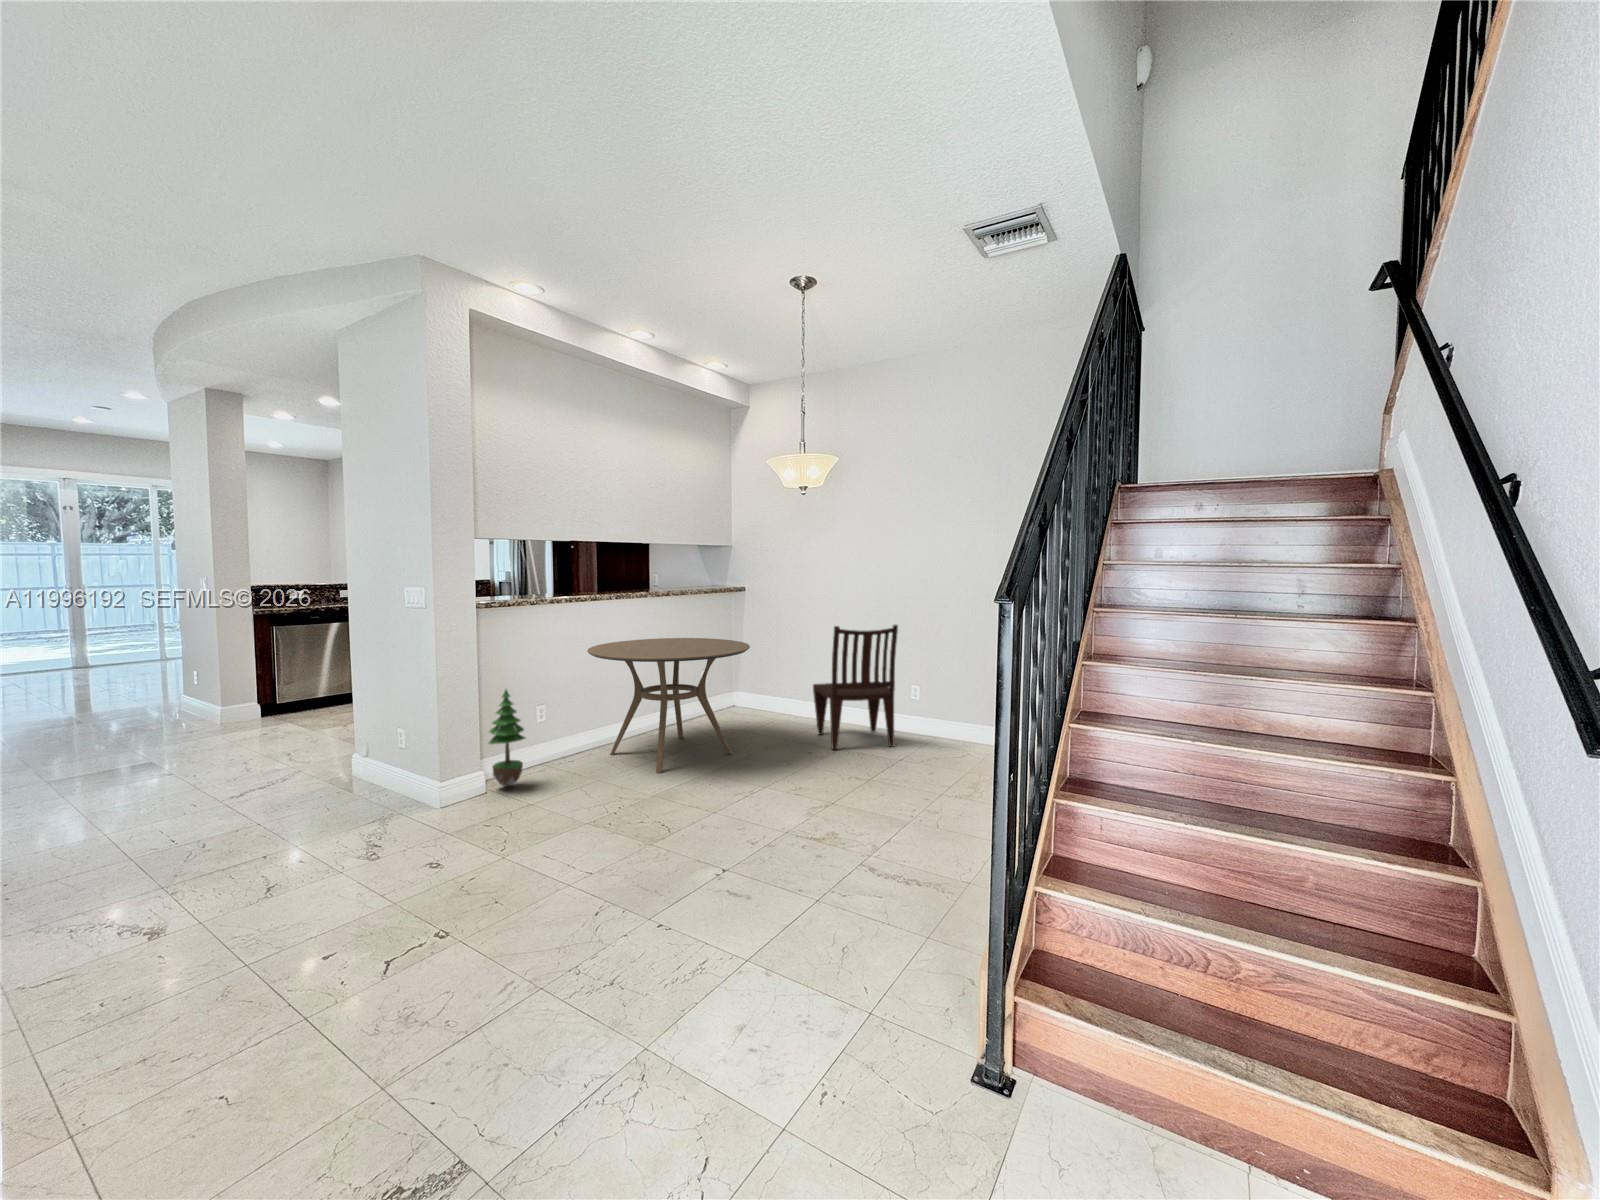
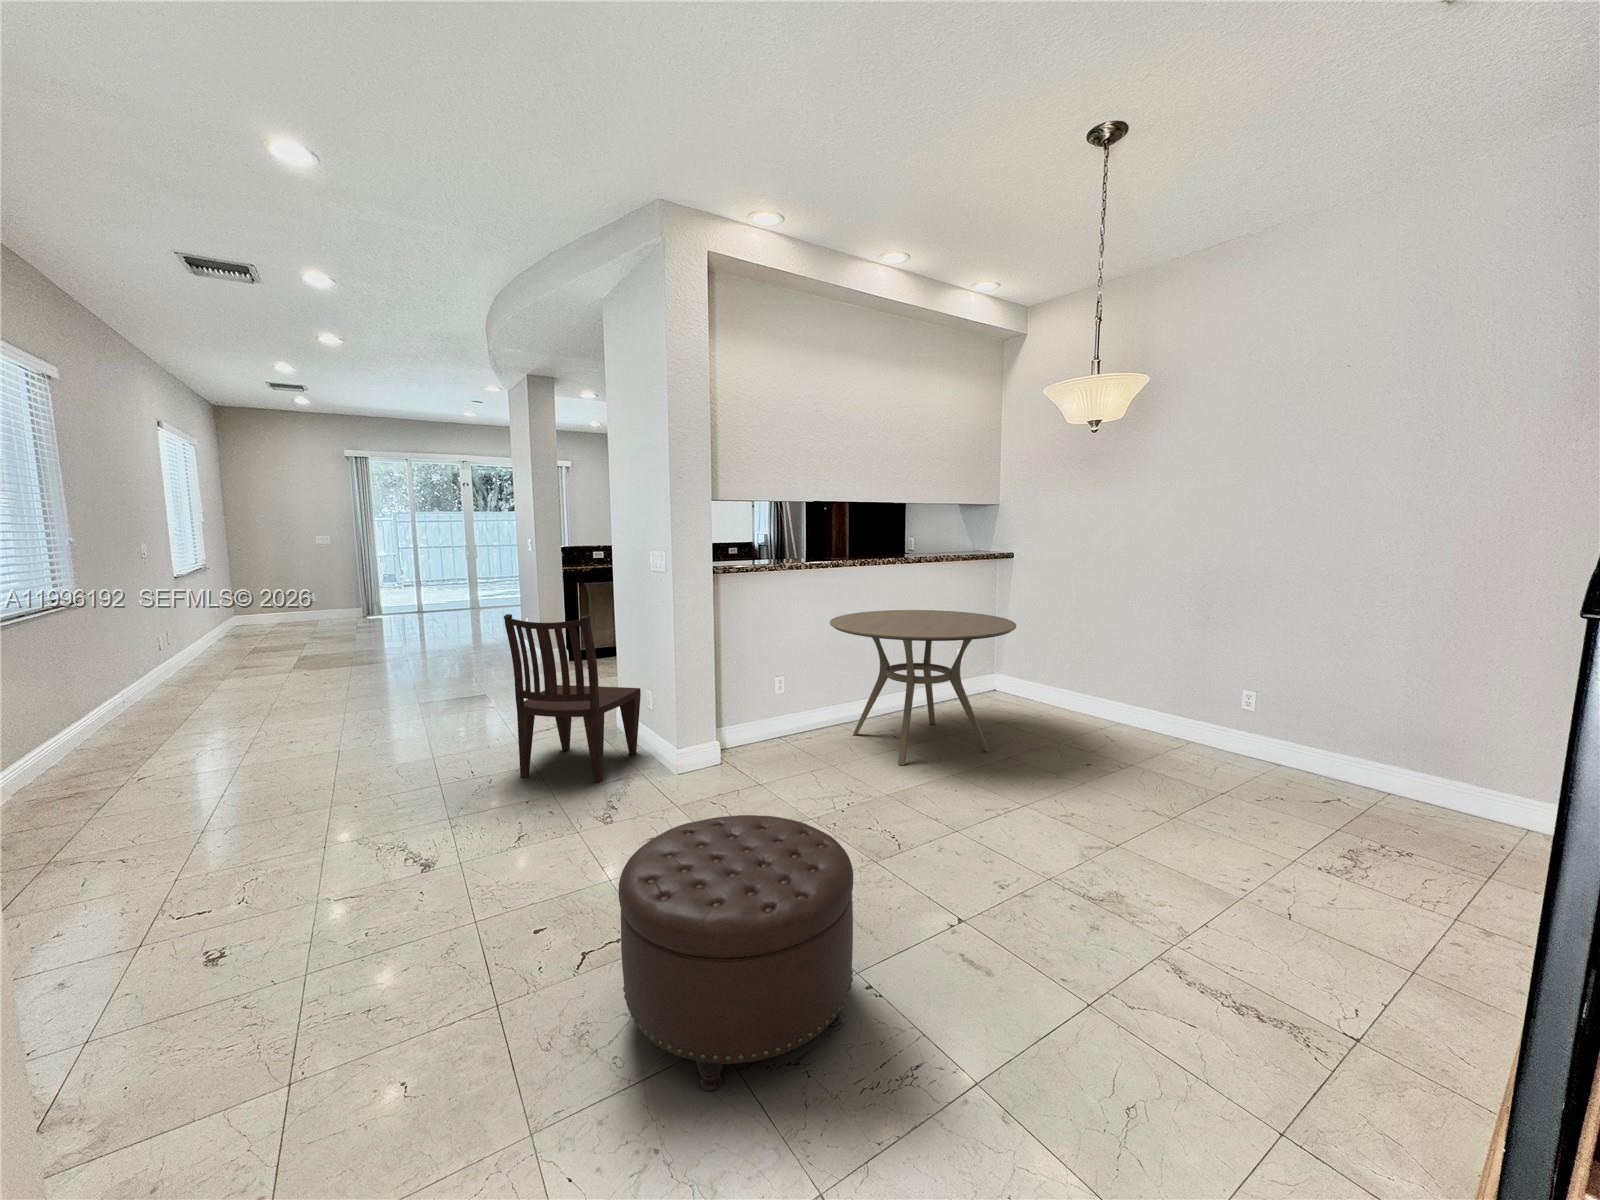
dining chair: present [813,625,898,750] -> present [504,614,641,782]
potted tree: present [489,690,525,788] -> none [725,658,763,761]
ottoman: none [445,804,651,1019] -> present [619,815,853,1091]

